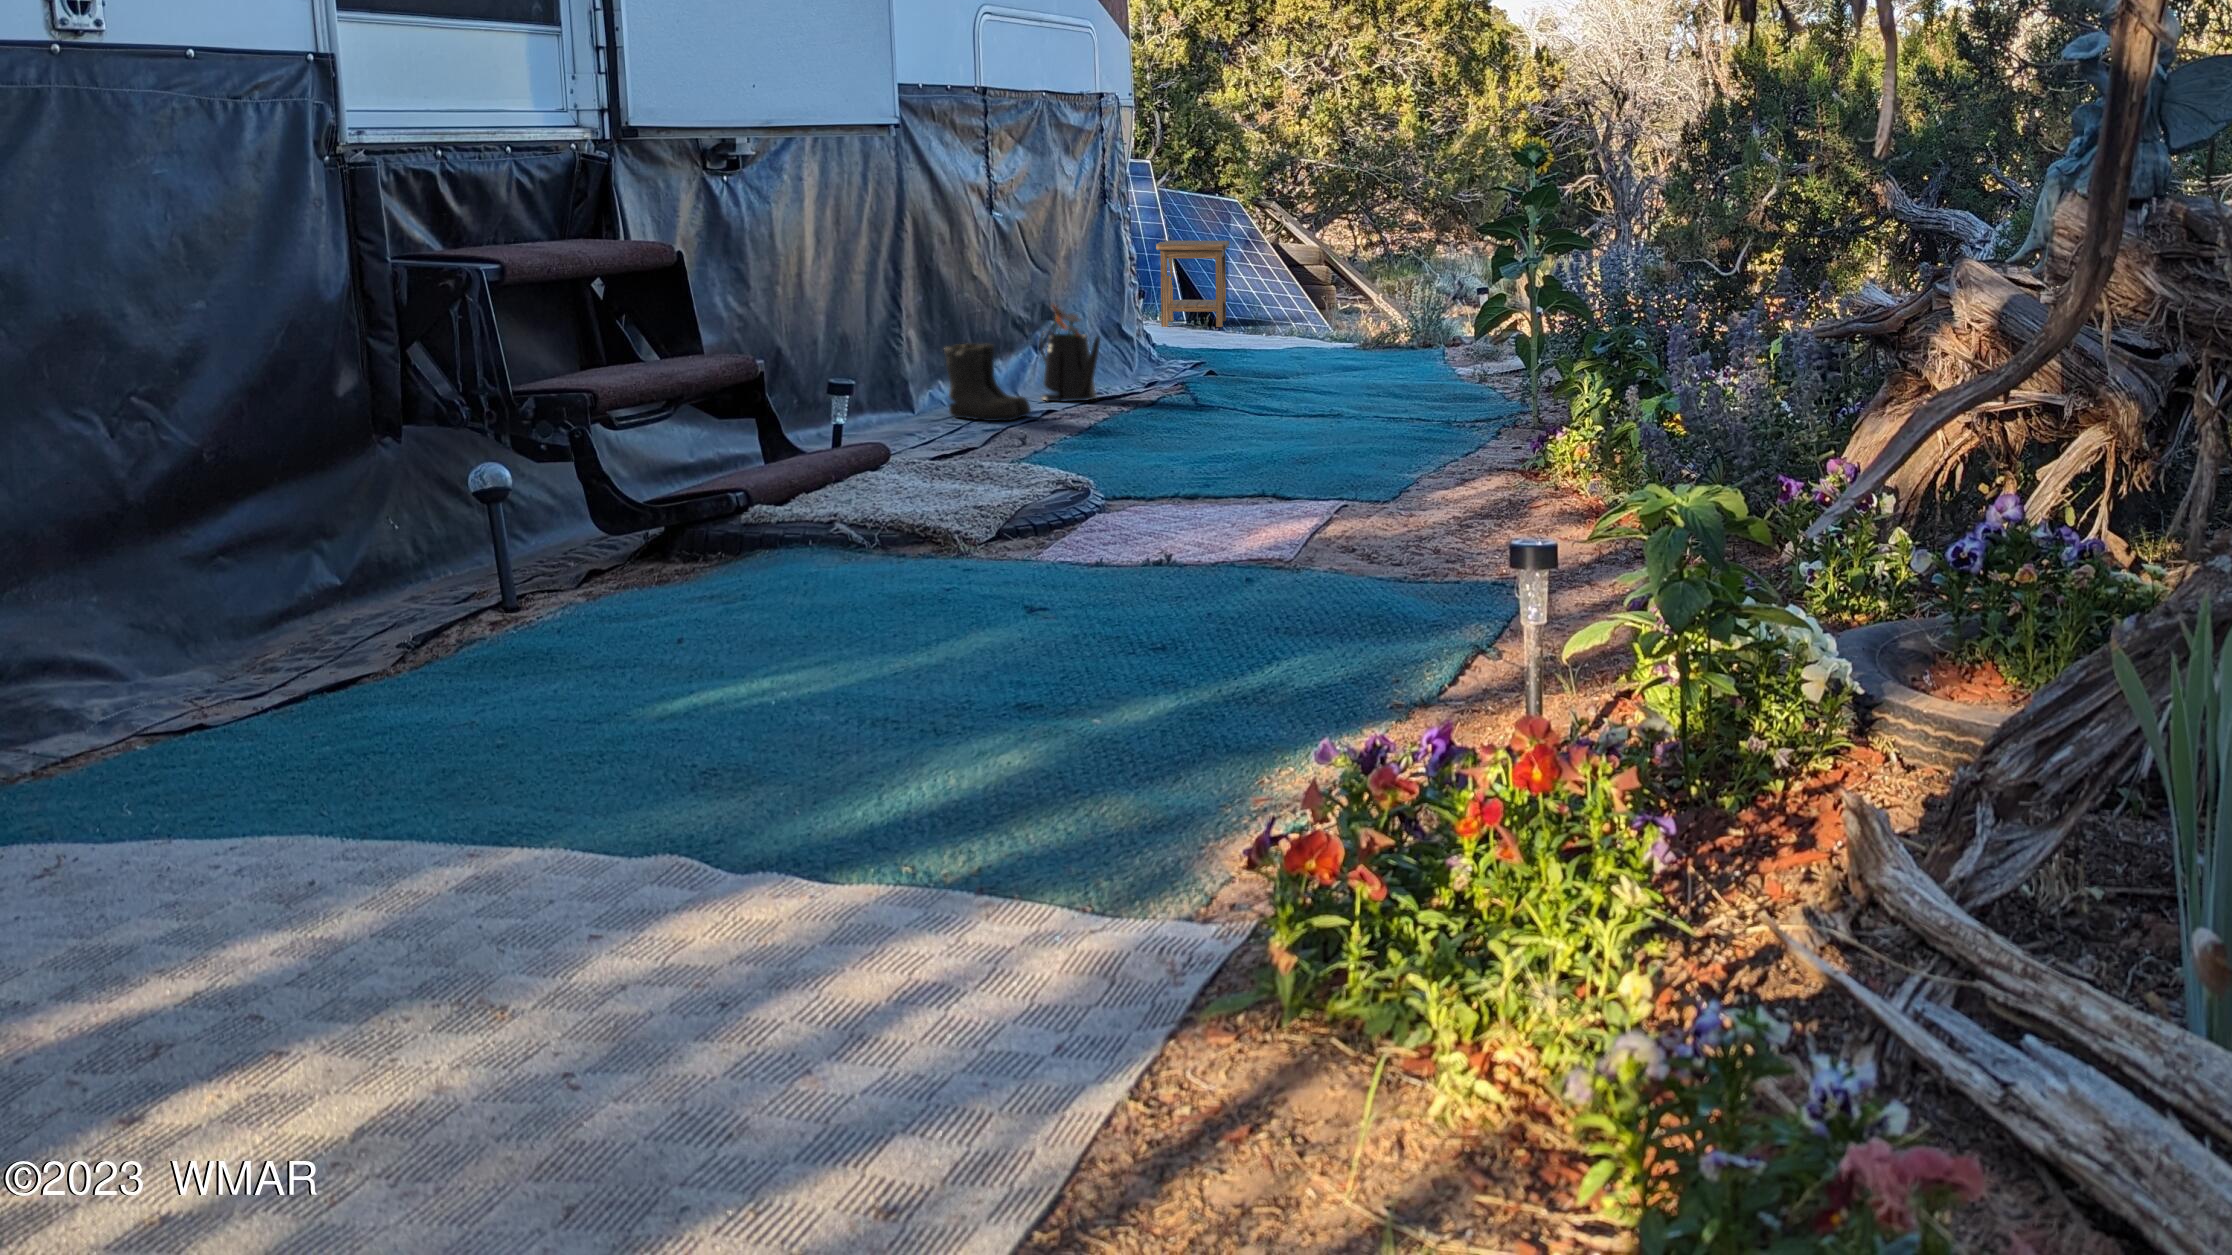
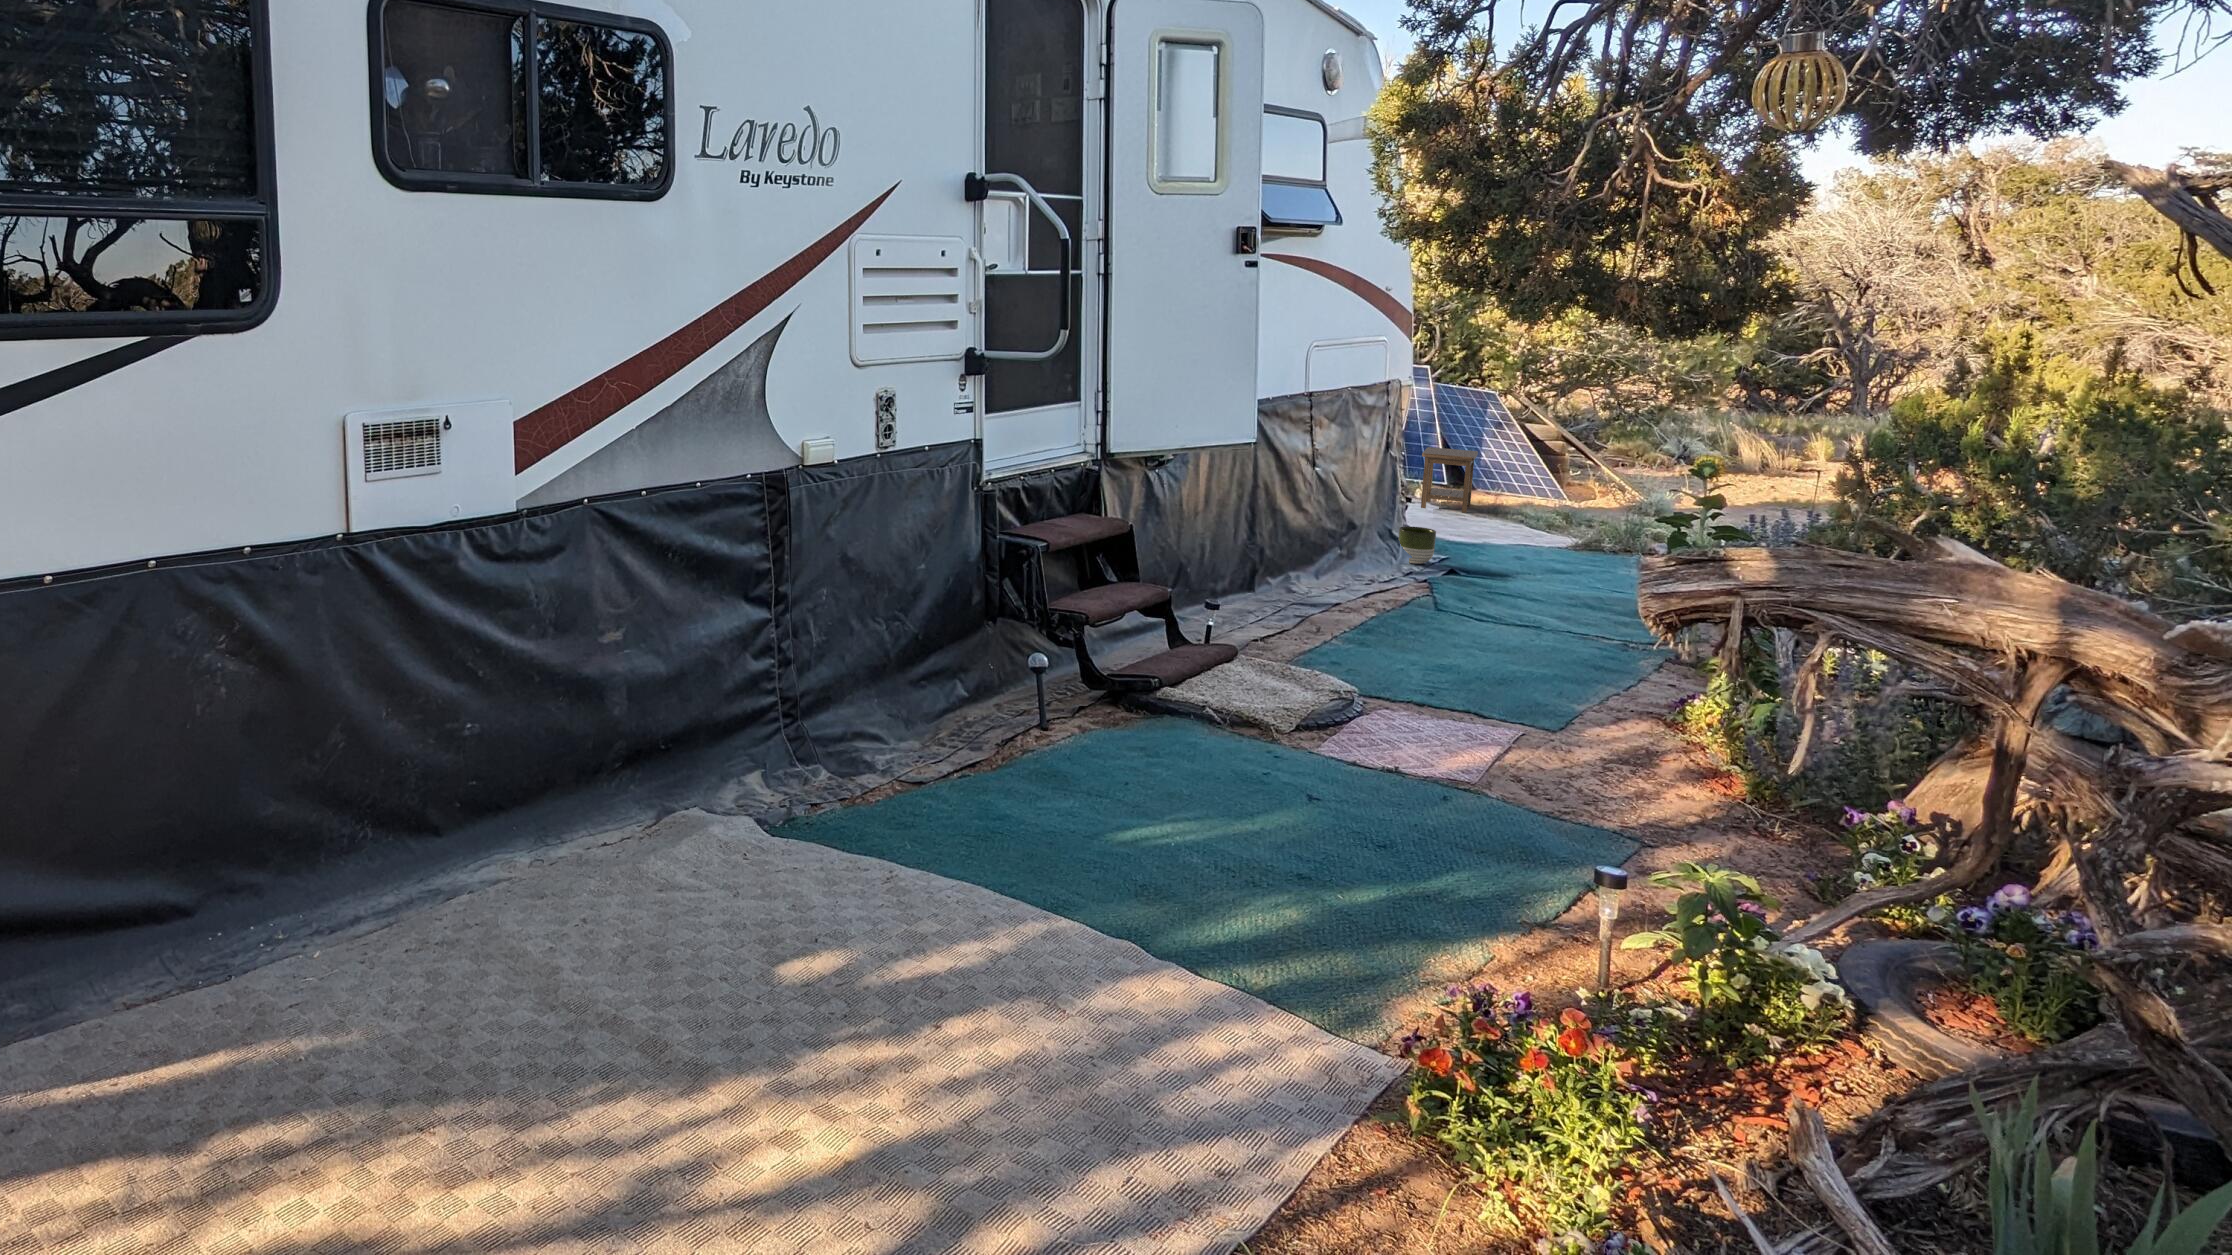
watering can: present [1039,304,1100,402] -> none [1328,521,1372,587]
planter: none [1136,320,1187,373] -> present [1399,526,1436,564]
boots: present [944,343,1031,421] -> none [1268,549,1323,602]

